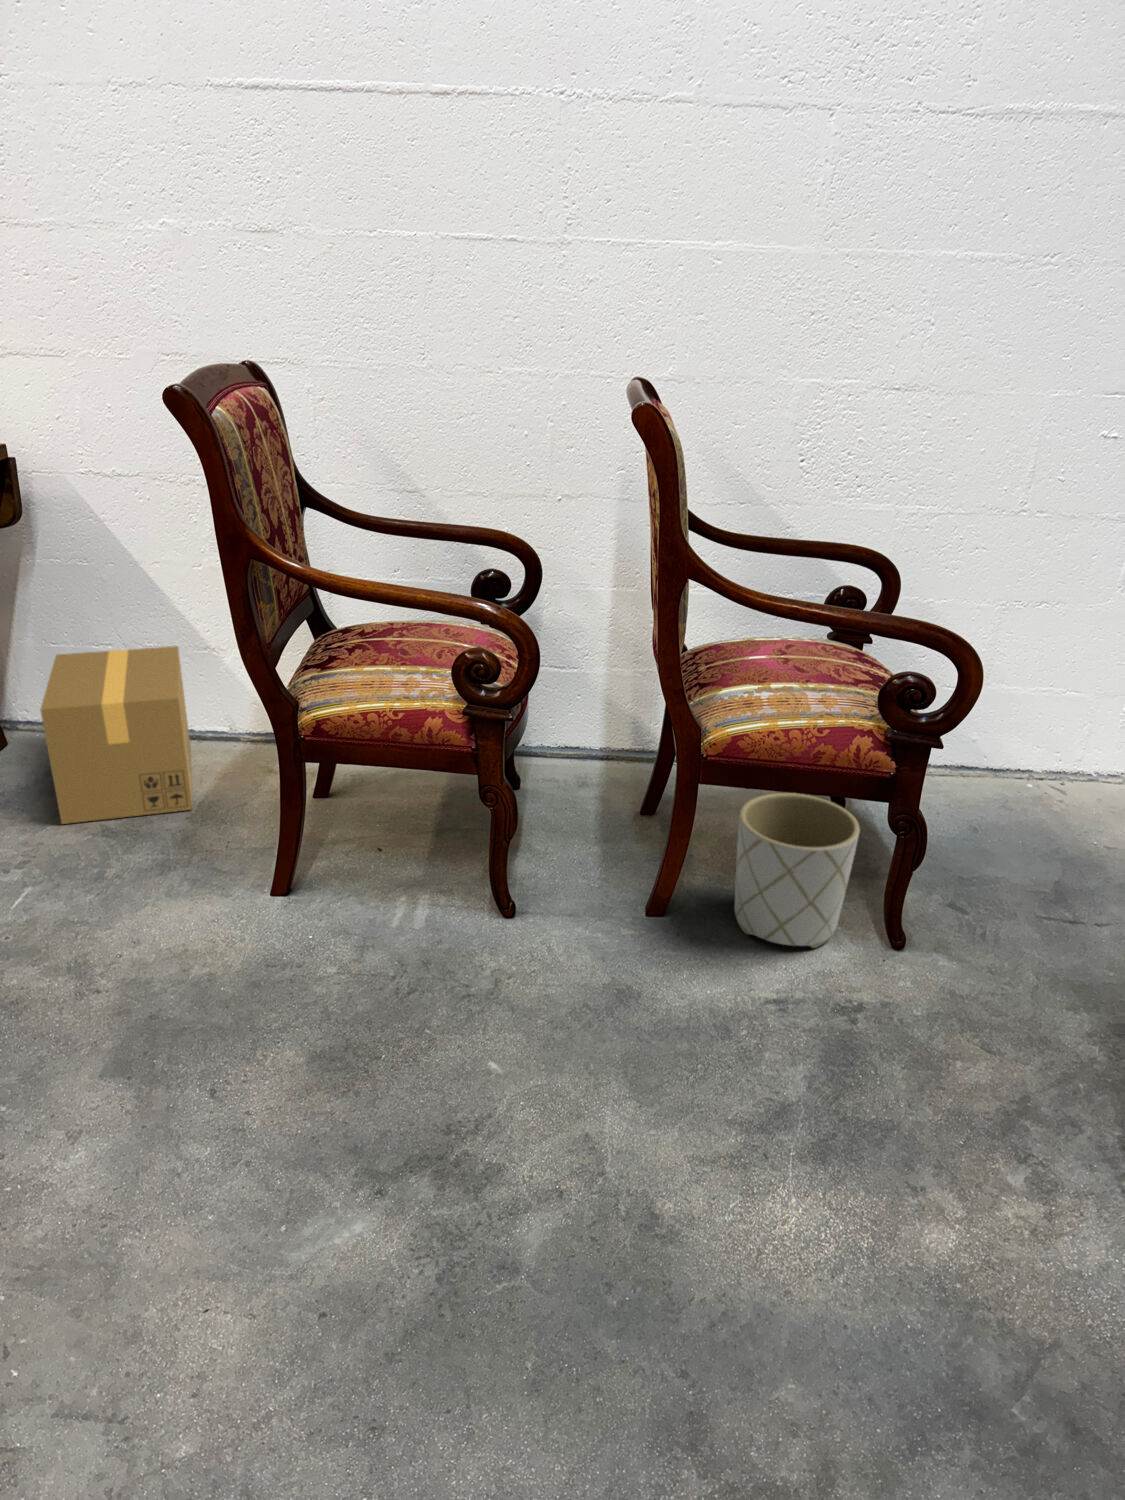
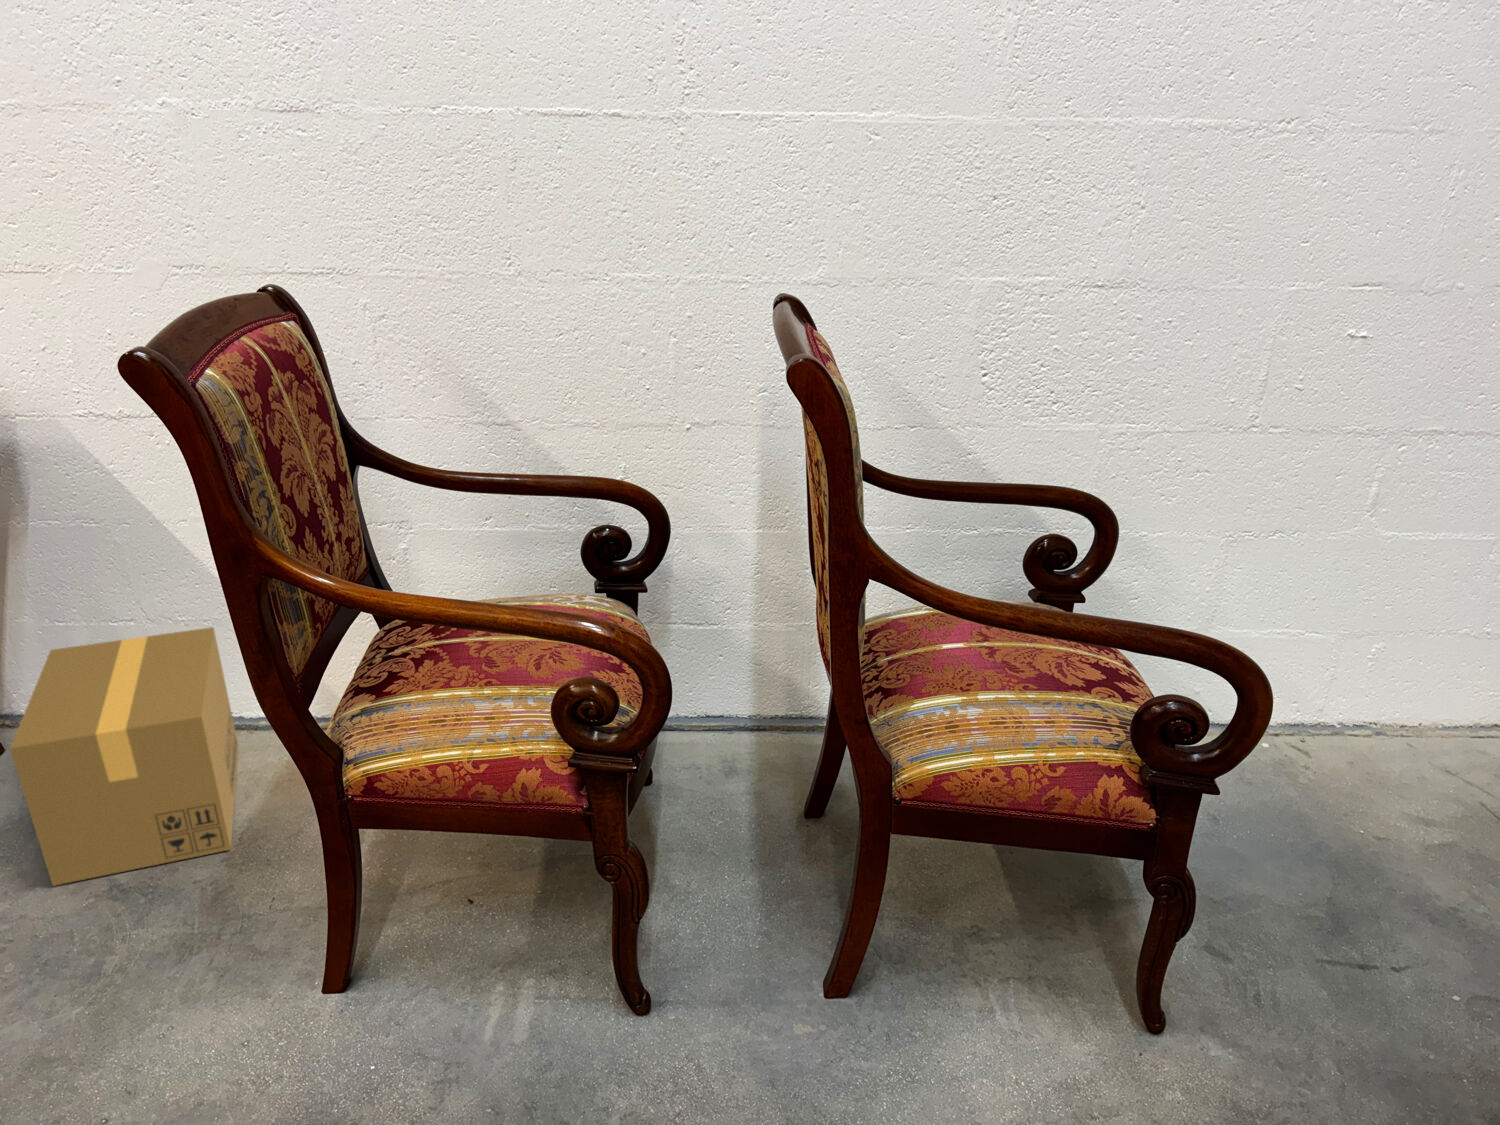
planter: present [734,793,860,948] -> none [938,824,1102,1039]

